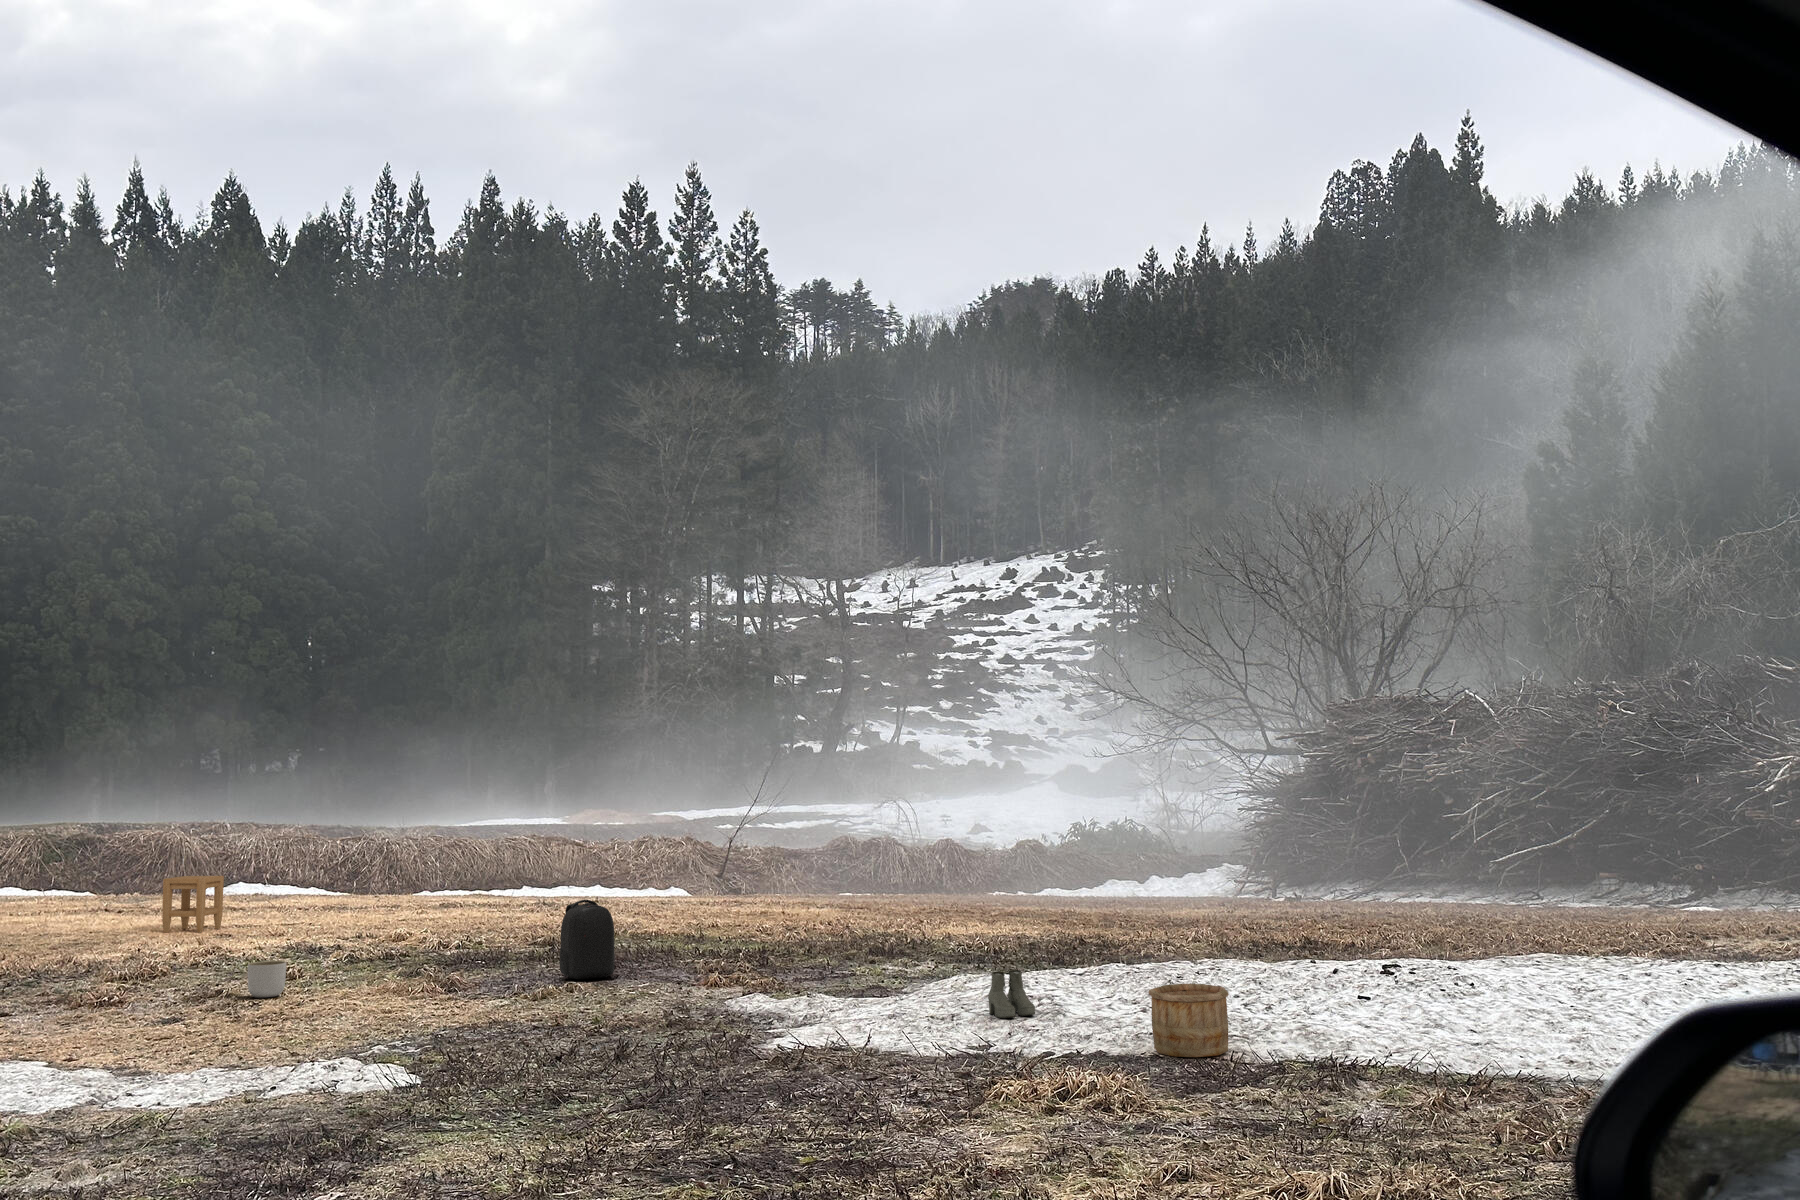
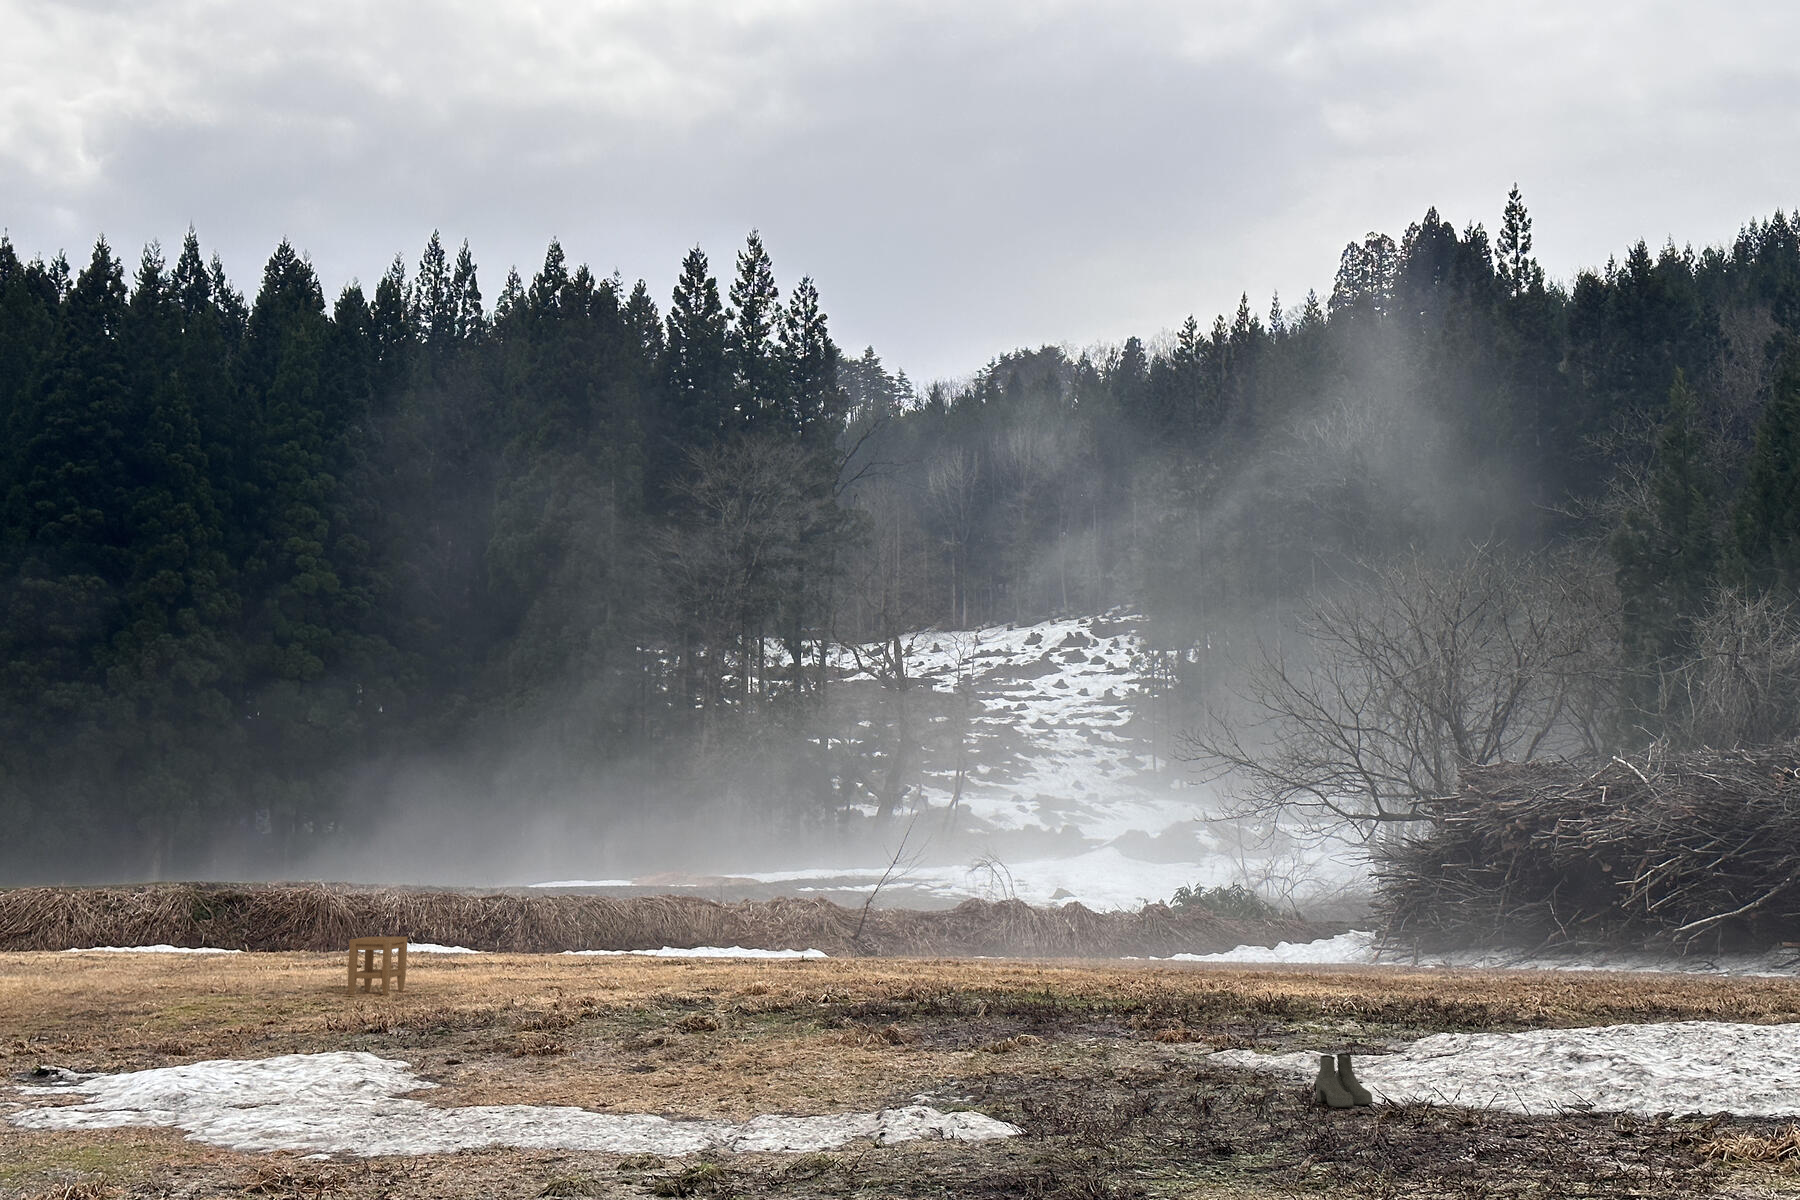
backpack: present [560,900,615,980] -> none [804,969,862,1054]
planter: present [248,961,286,998] -> none [492,1032,531,1072]
wooden bucket: present [1149,983,1229,1057] -> none [1551,1075,1651,1162]

